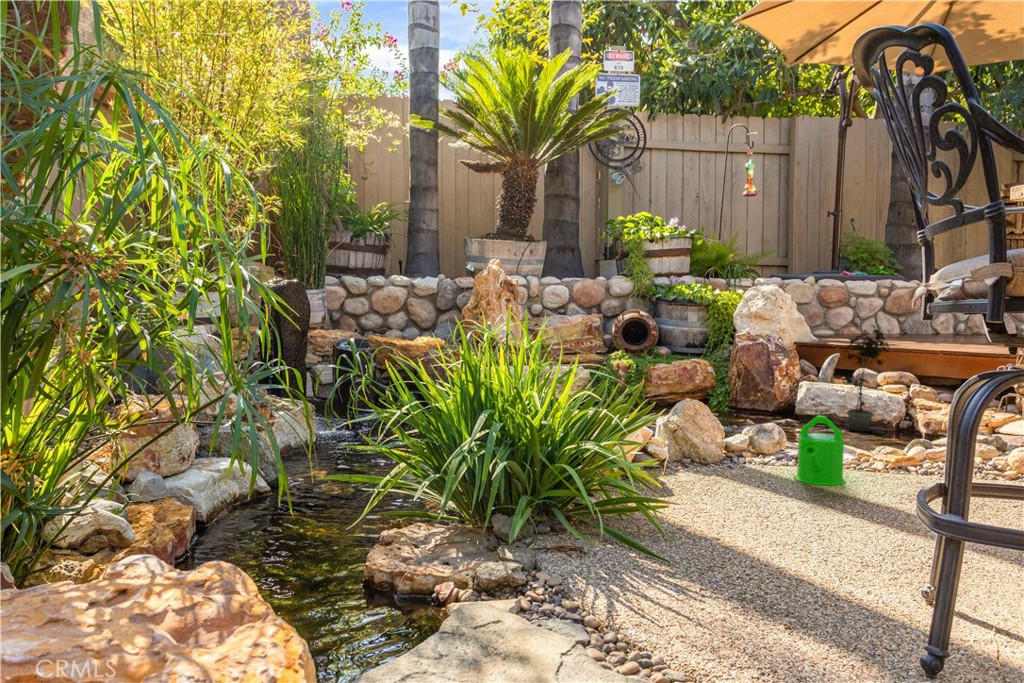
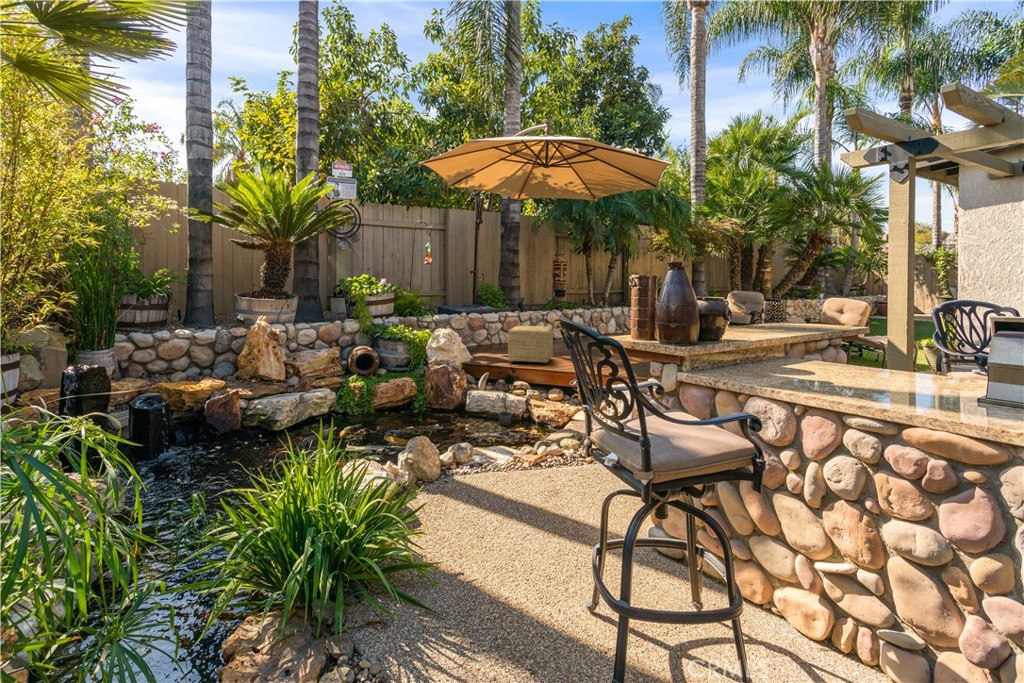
ottoman: none [882,283,978,351] -> present [508,326,553,364]
watering can: present [794,415,846,485] -> none [486,455,516,498]

